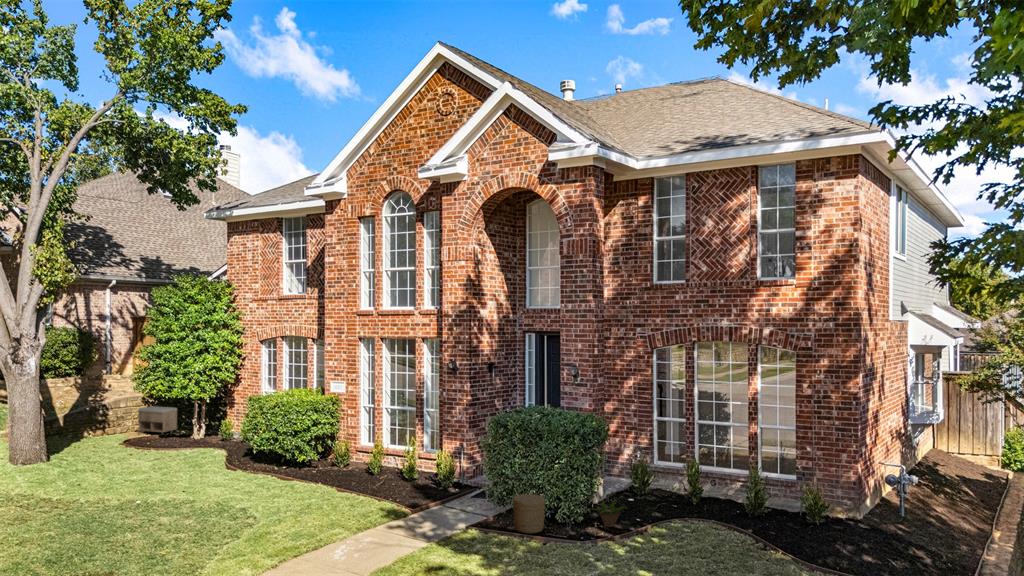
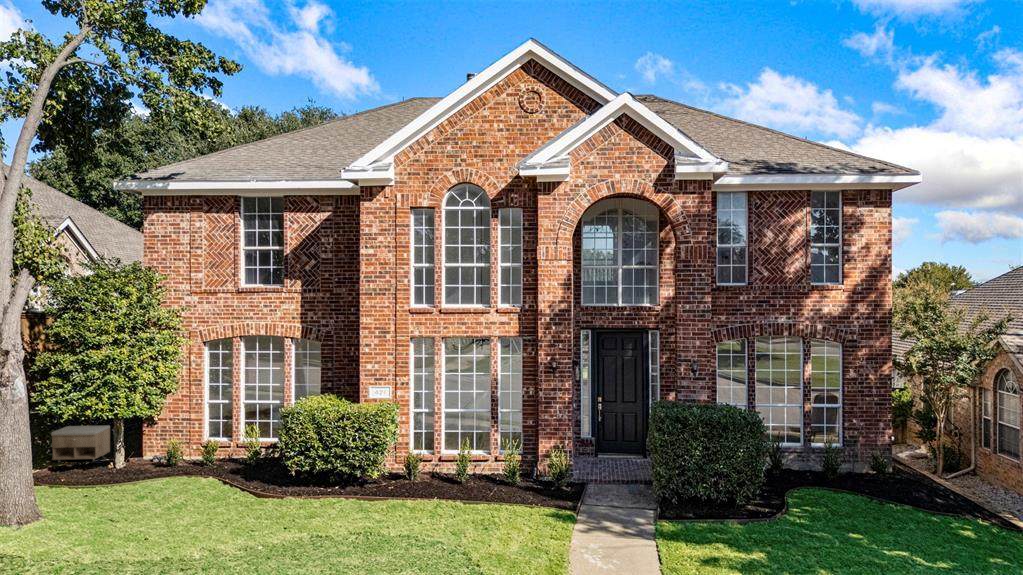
woven basket: present [513,494,545,533] -> none [703,492,736,533]
decorative plant: present [593,500,626,527] -> none [748,485,783,511]

